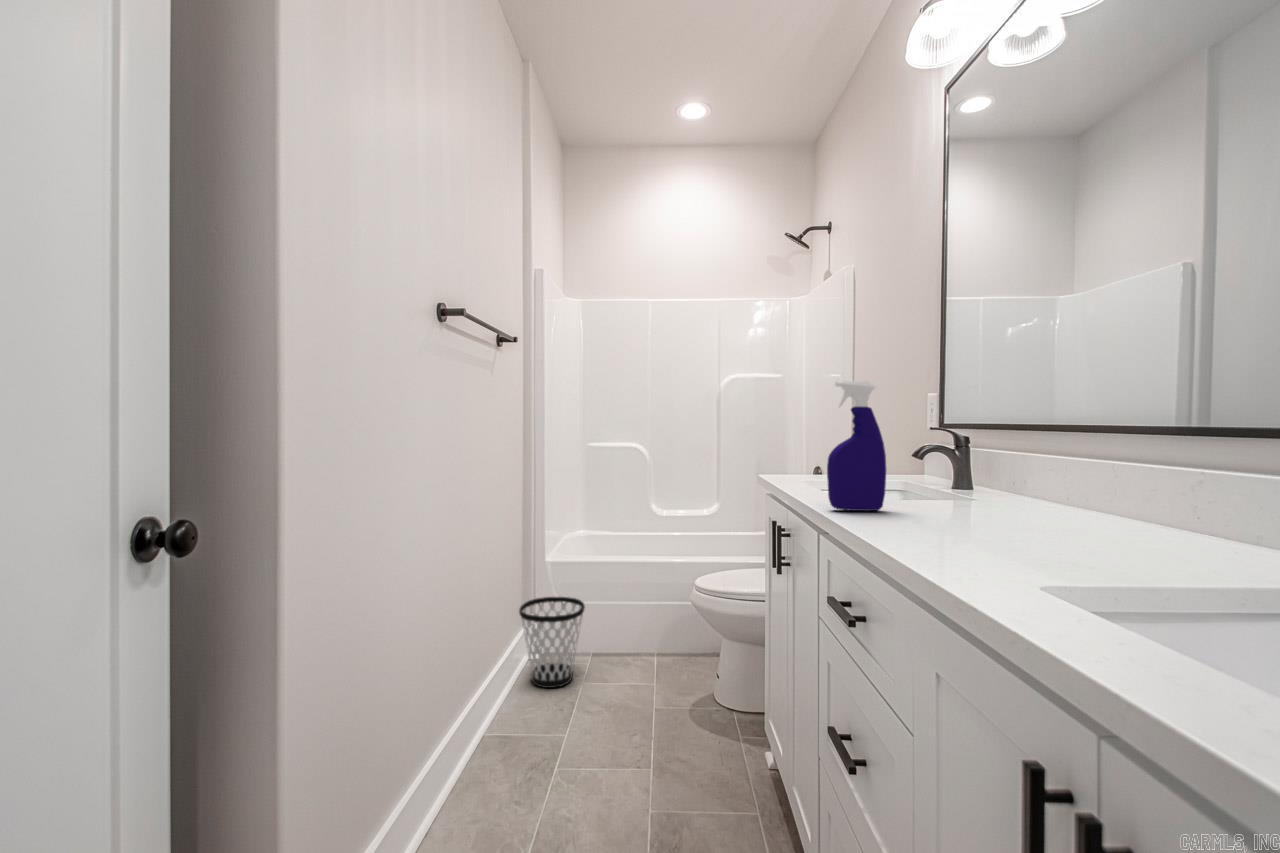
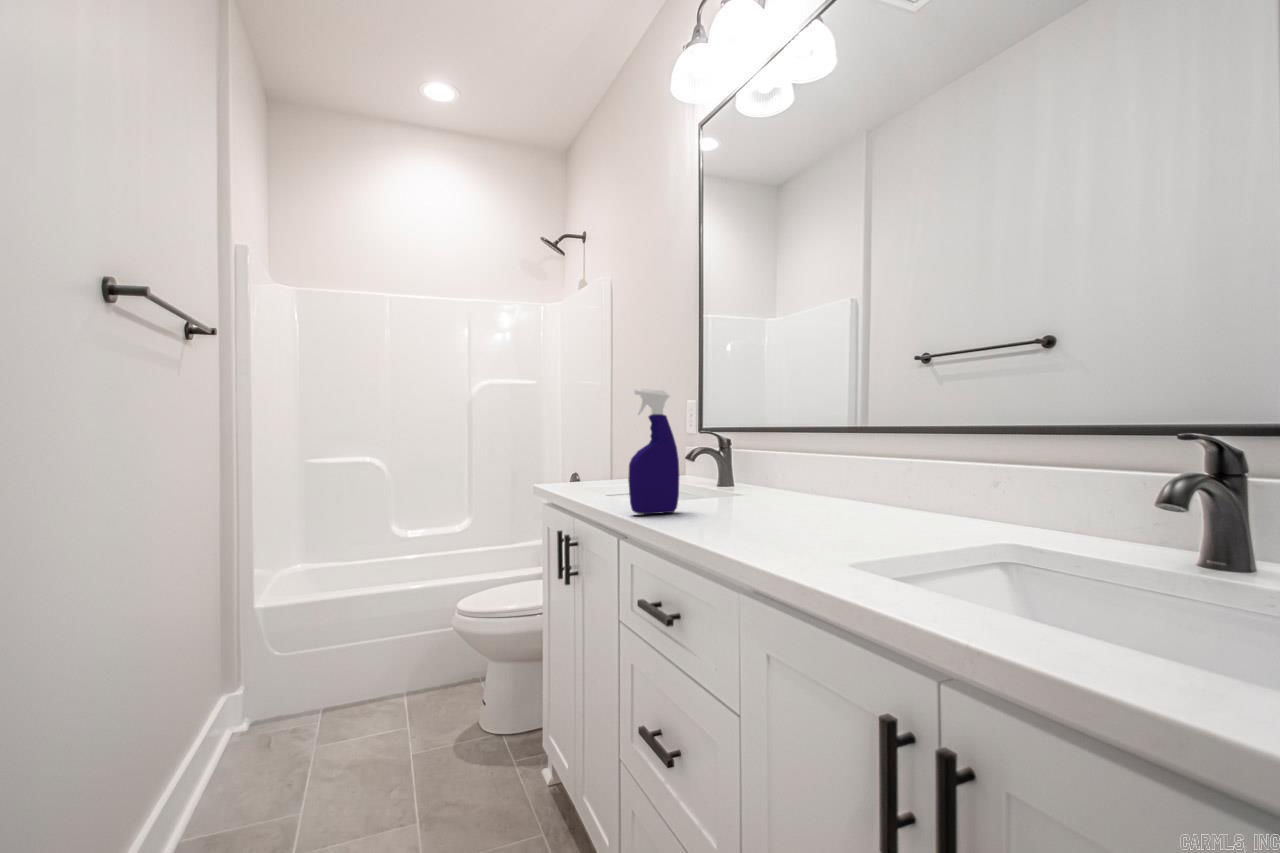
wastebasket: present [519,597,585,688] -> none [222,647,319,768]

